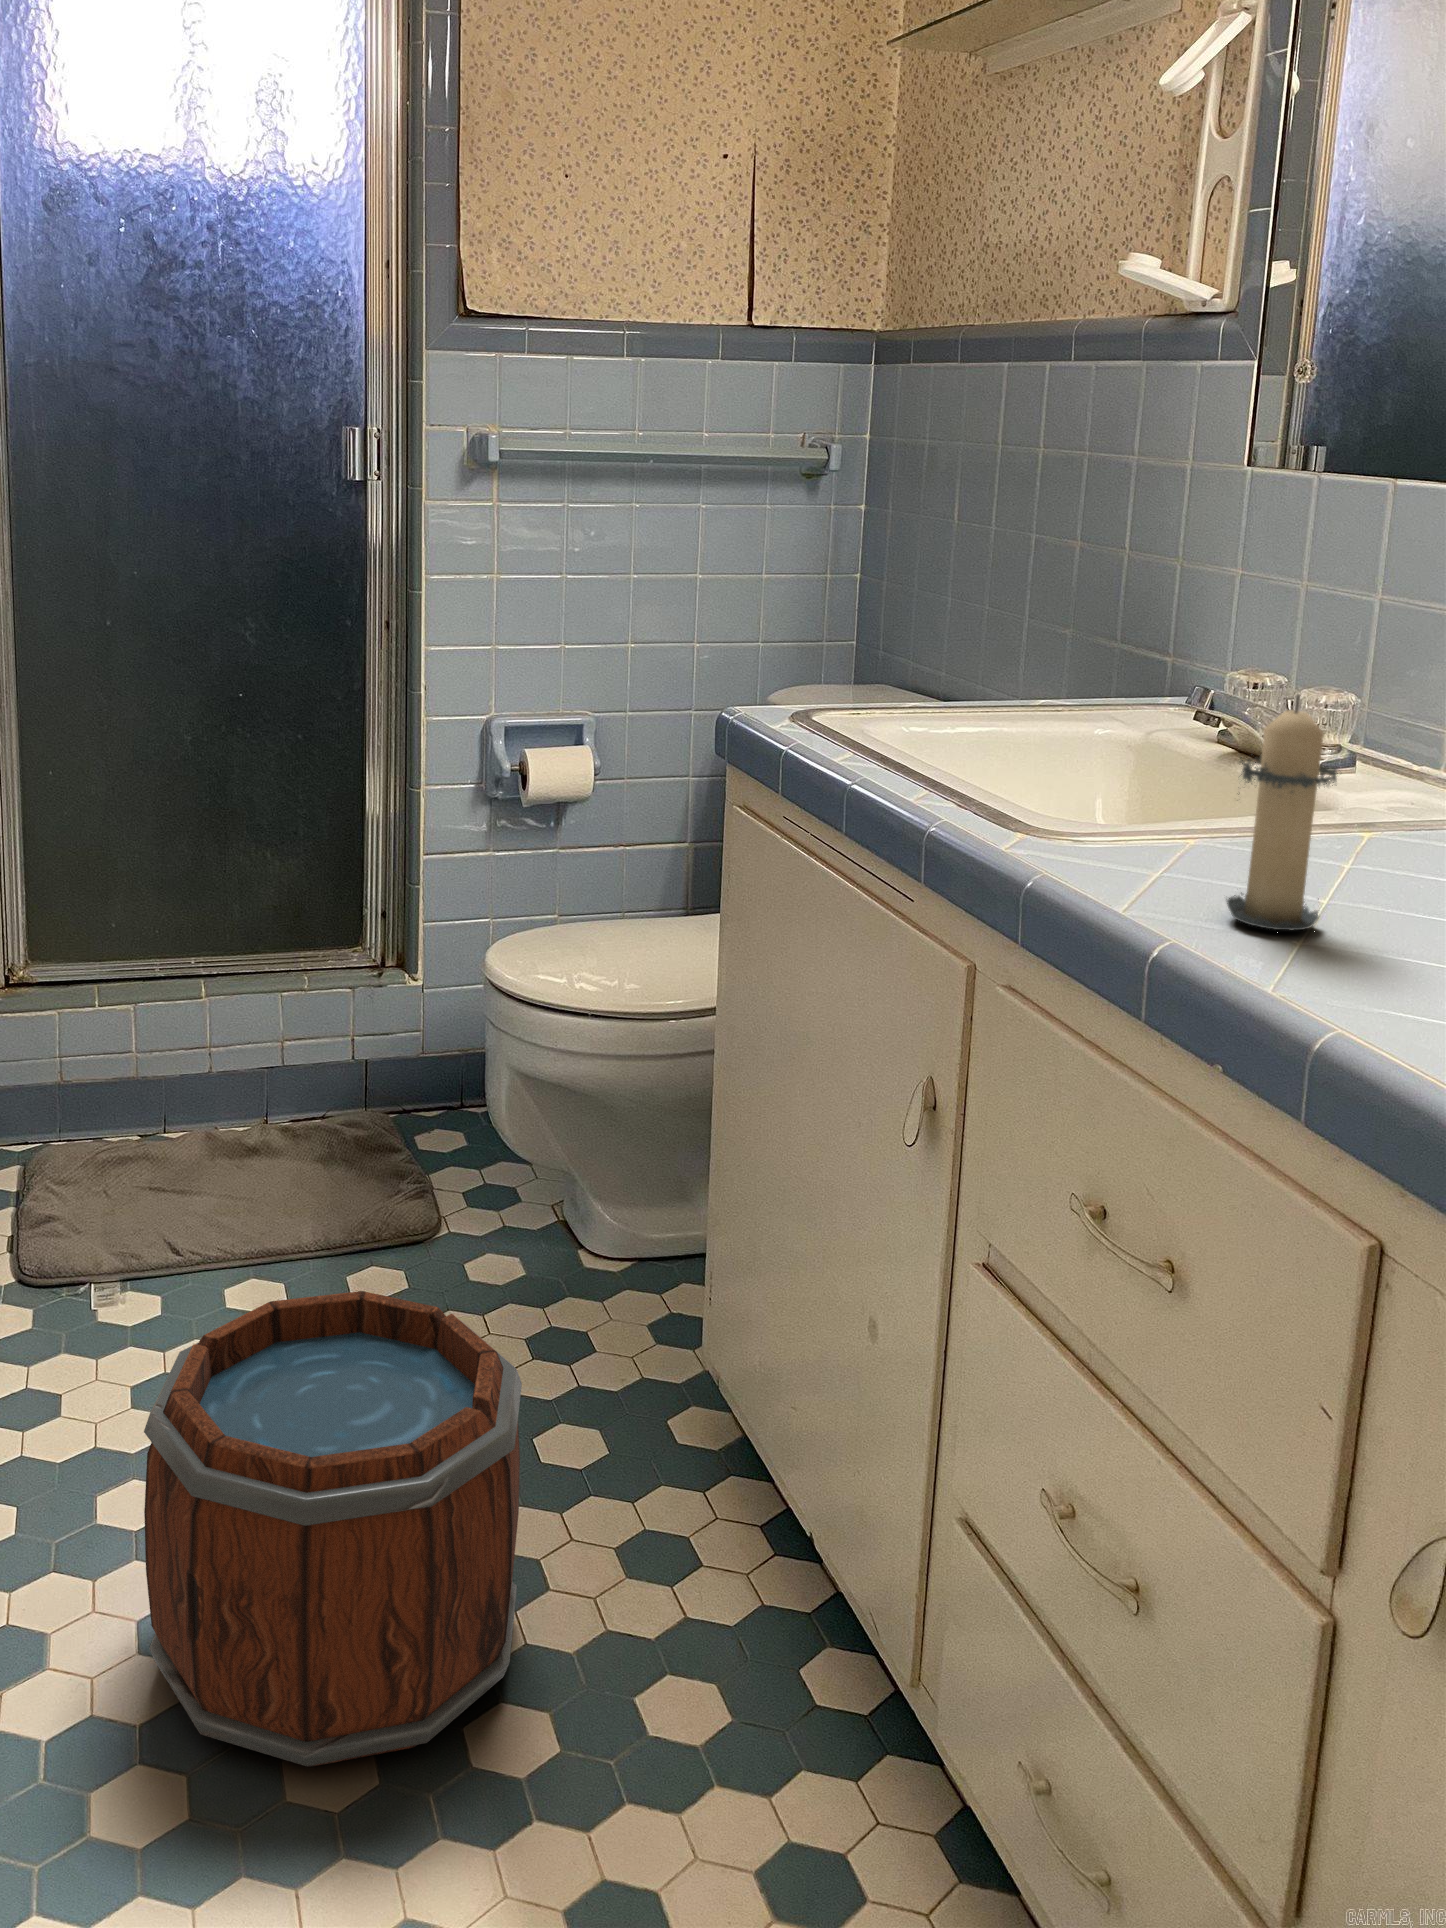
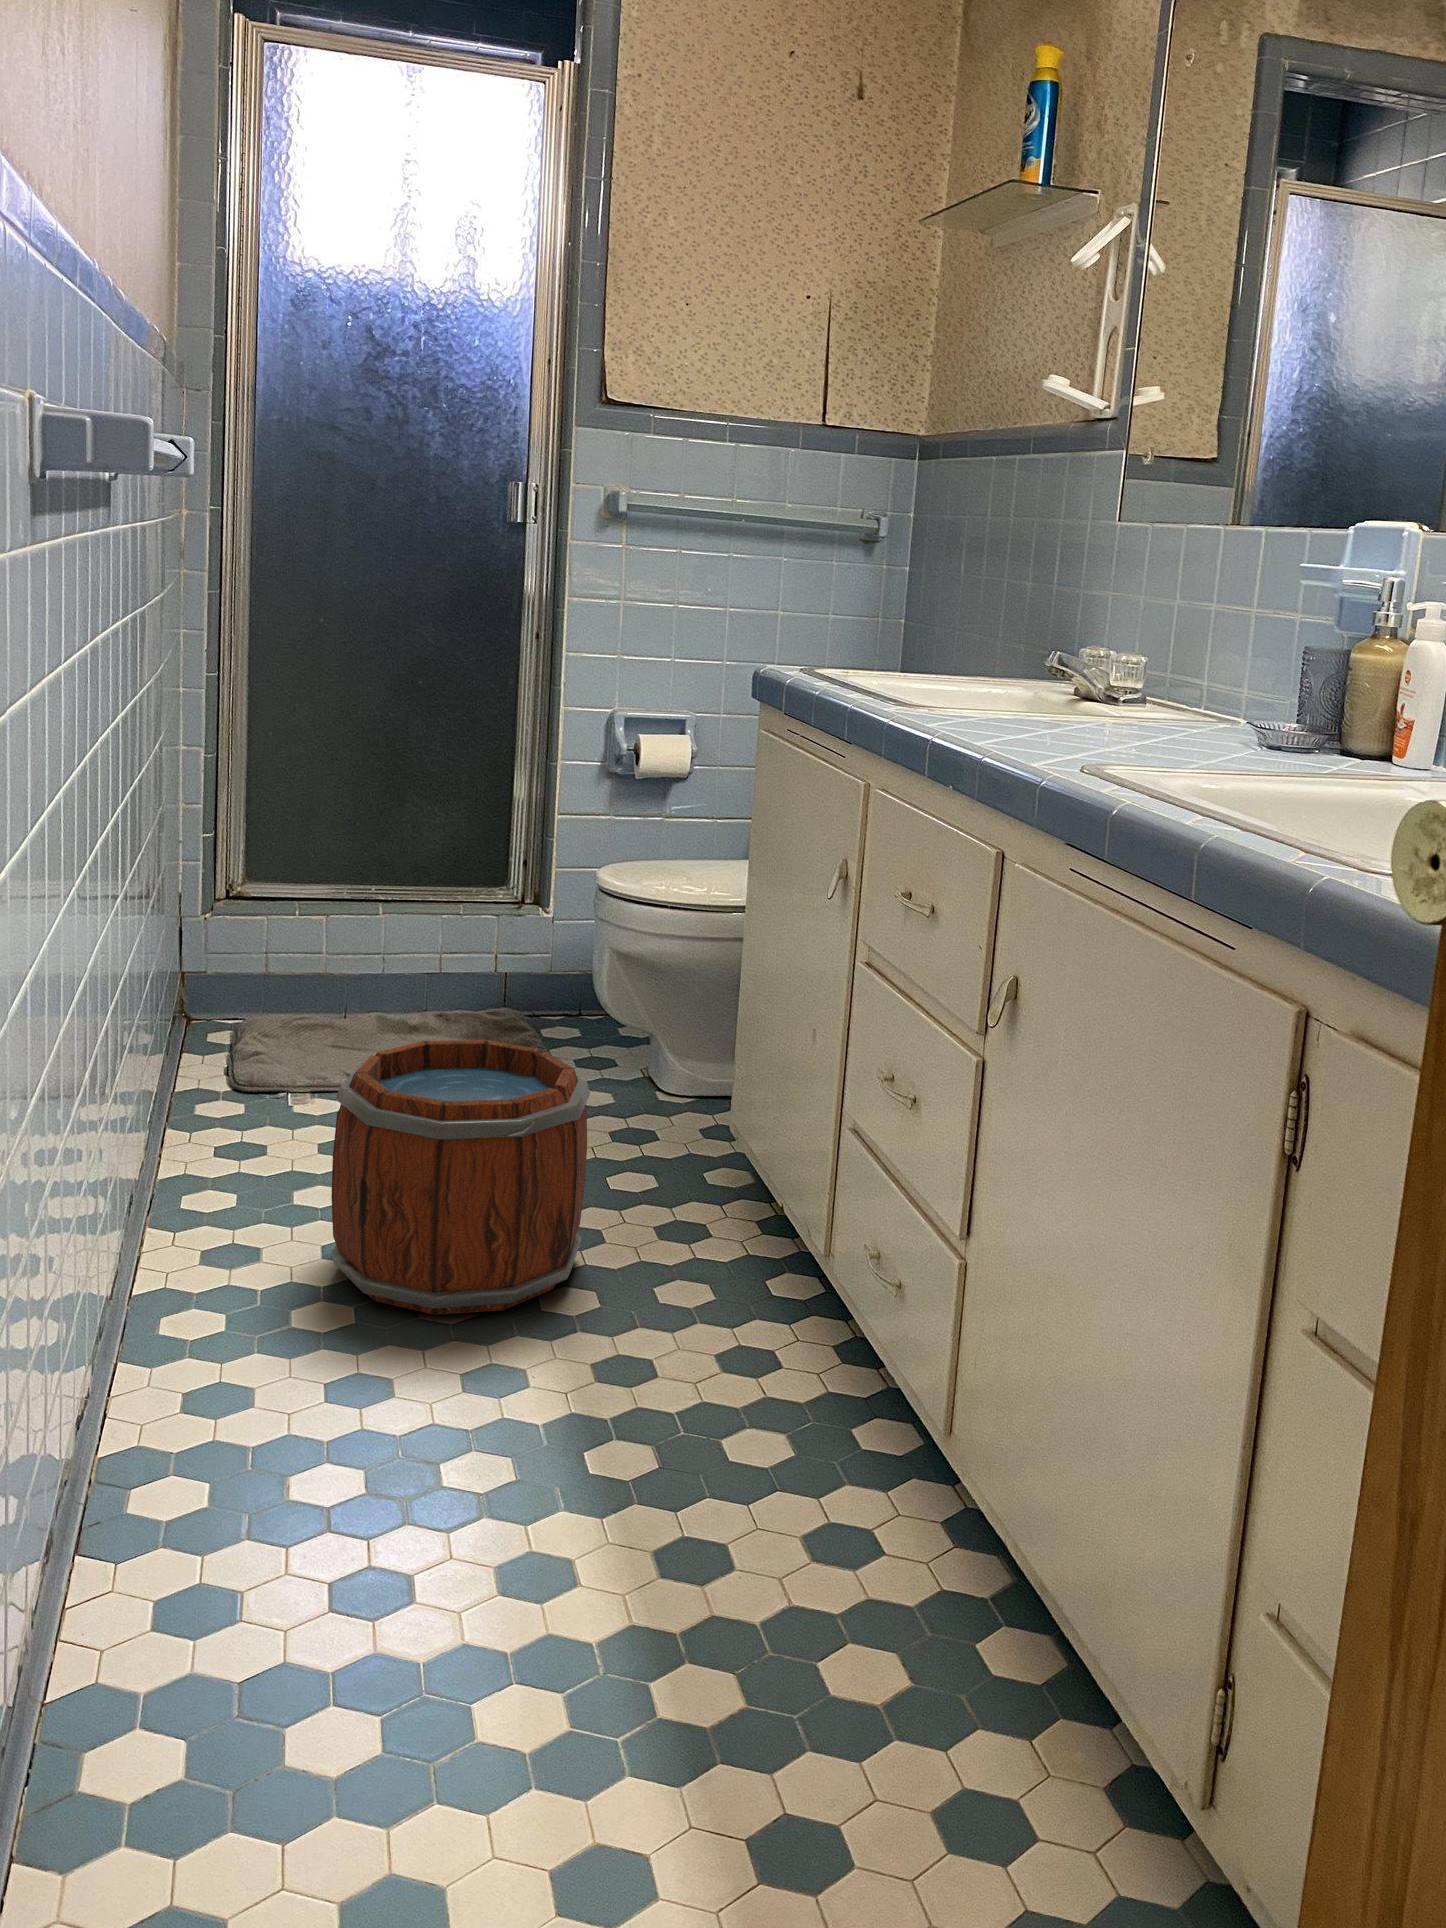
candle: present [1226,694,1338,930] -> none [980,604,1050,739]

